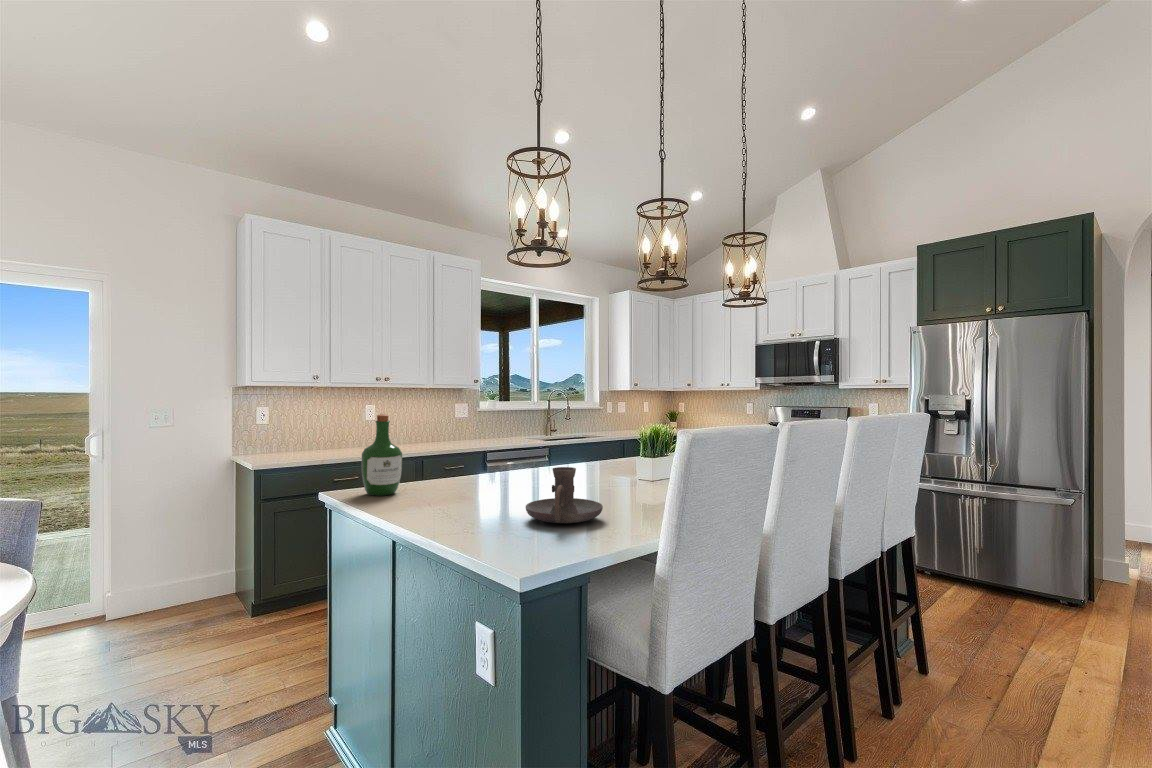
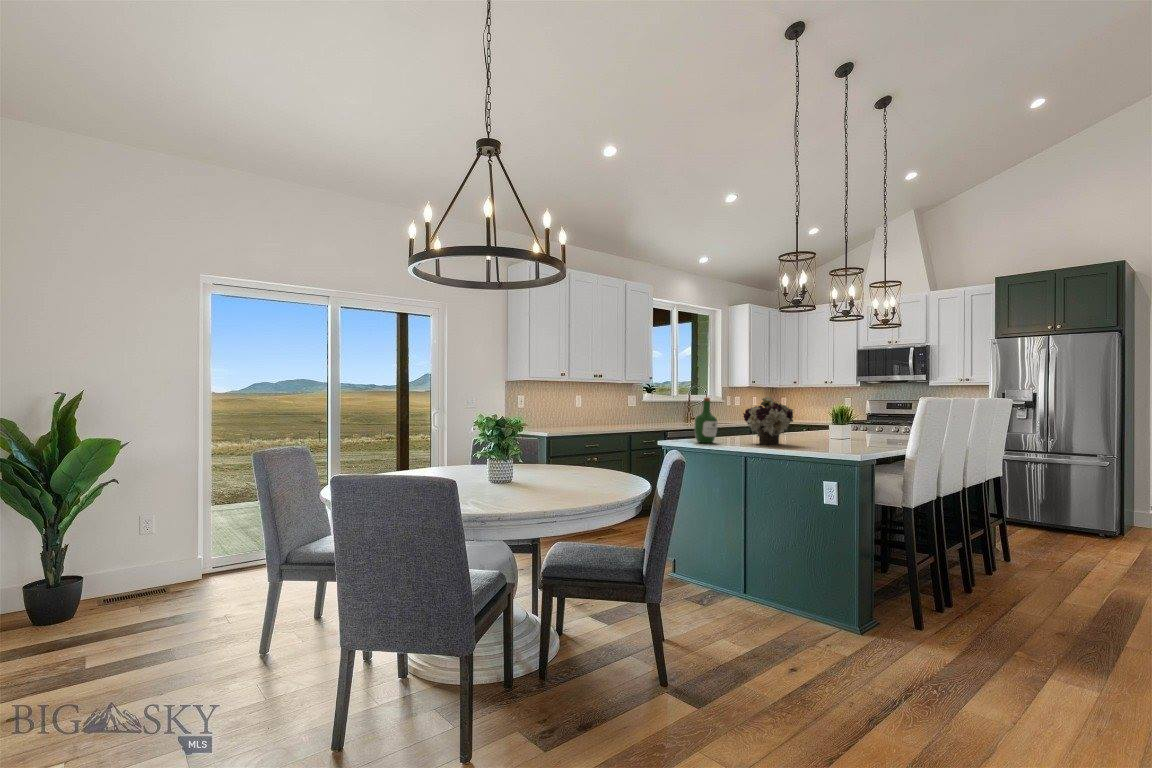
flower arrangement: none [446,413,522,501] -> present [743,396,793,445]
candle holder: present [526,467,603,523] -> none [819,423,862,450]

